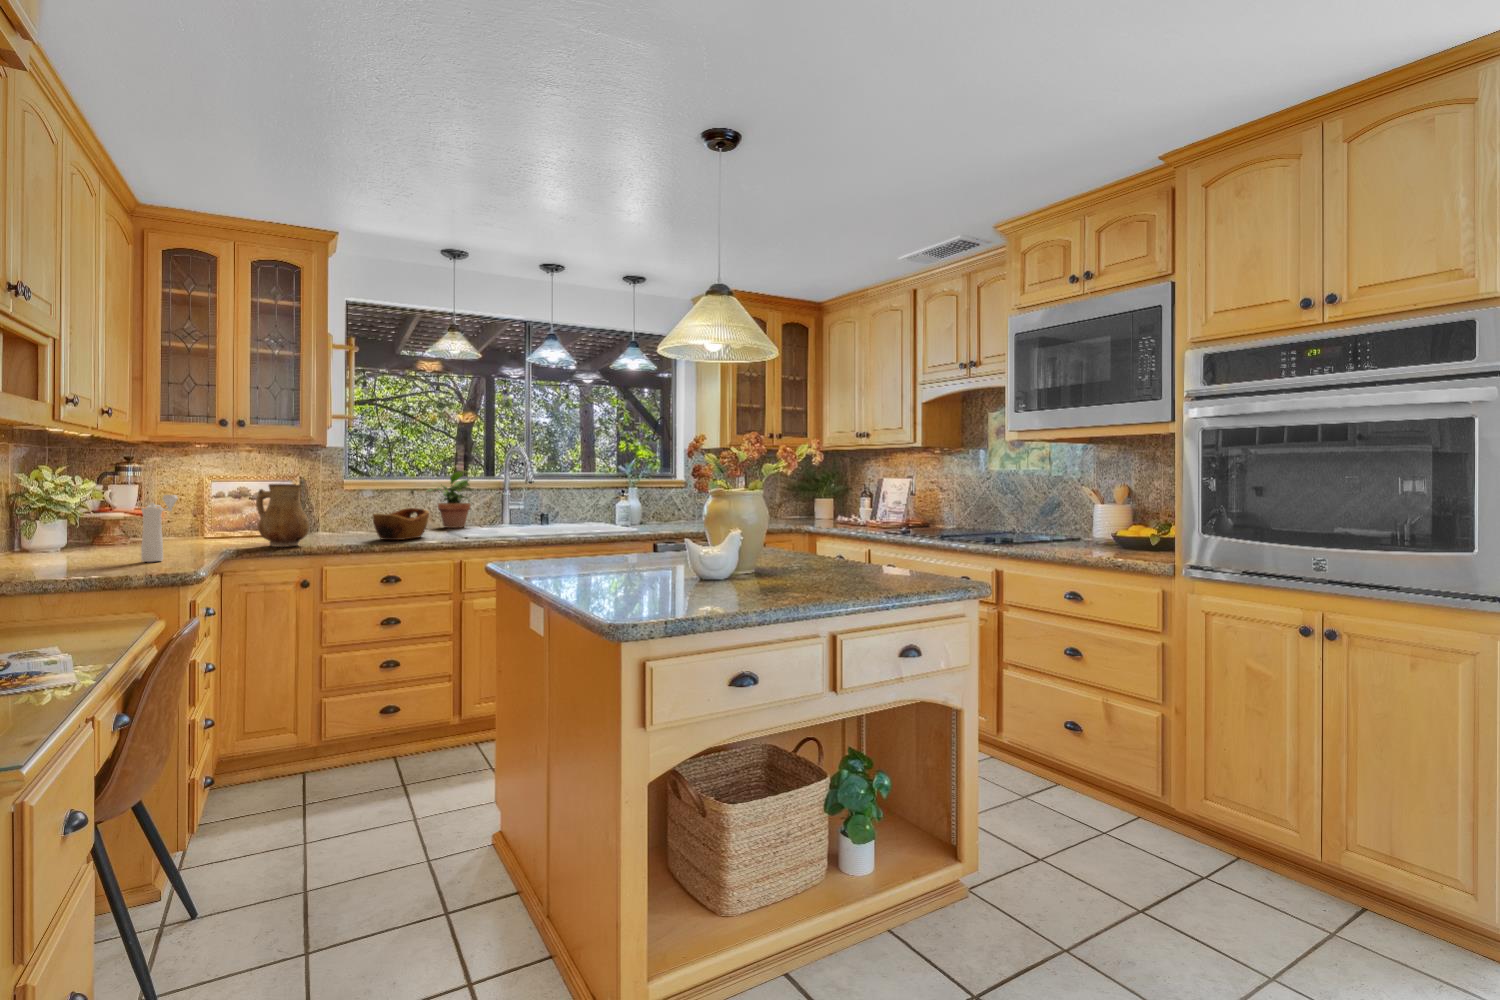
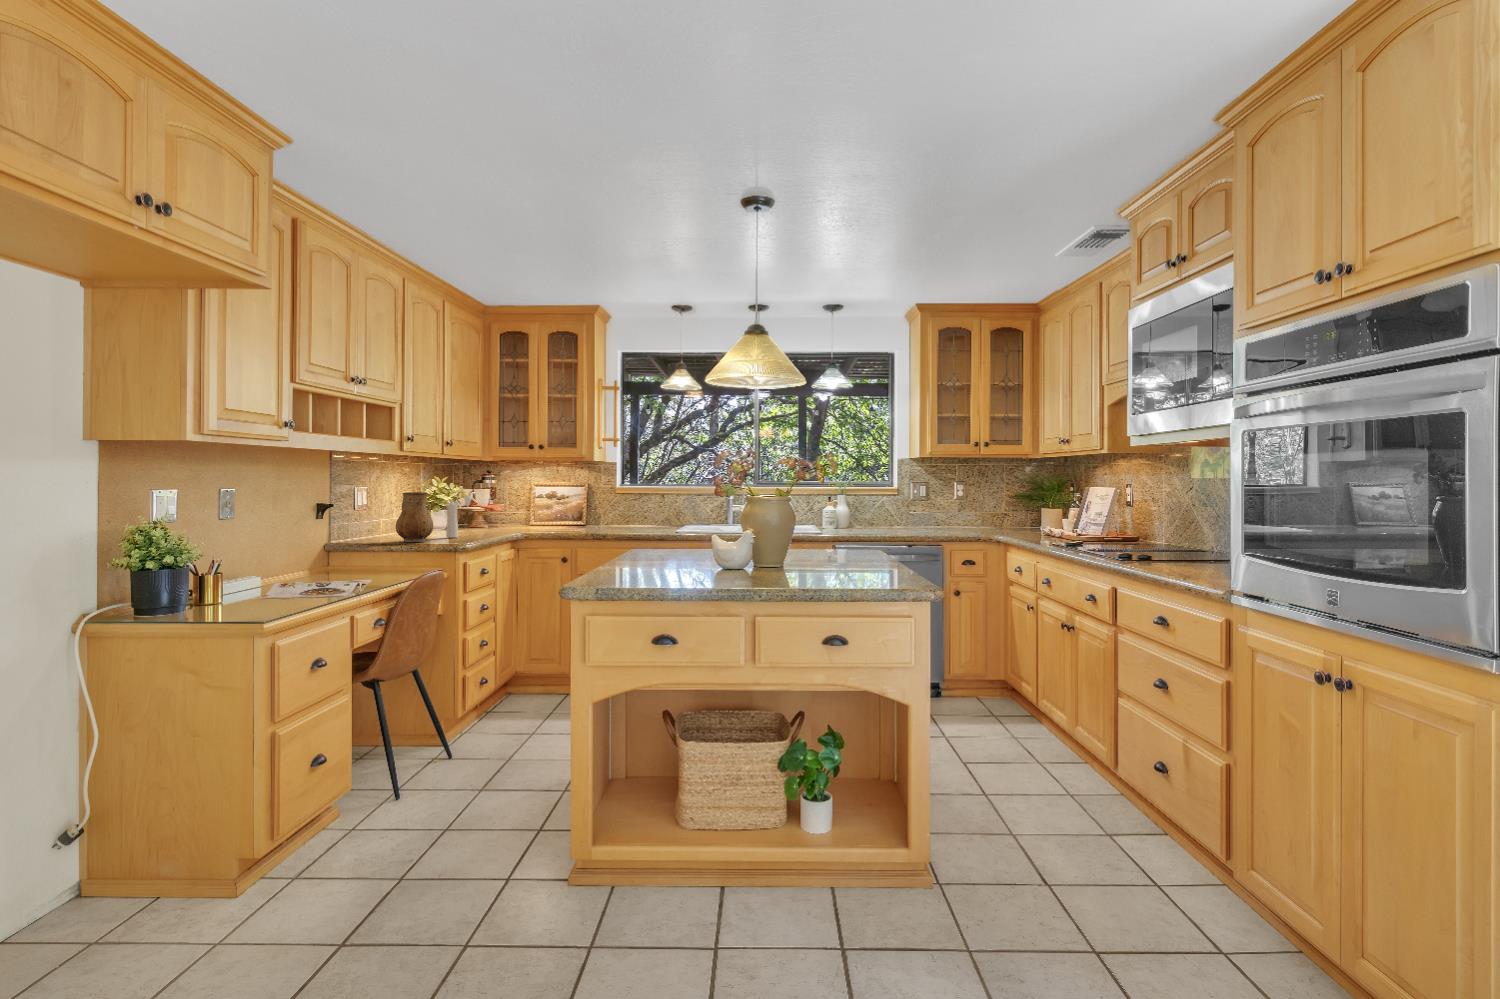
potted plant: present [426,471,473,528] -> none [672,479,709,525]
ceramic pitcher: present [256,484,310,547] -> present [396,492,433,542]
wooden bowl: present [373,508,429,540] -> none [604,508,650,532]

